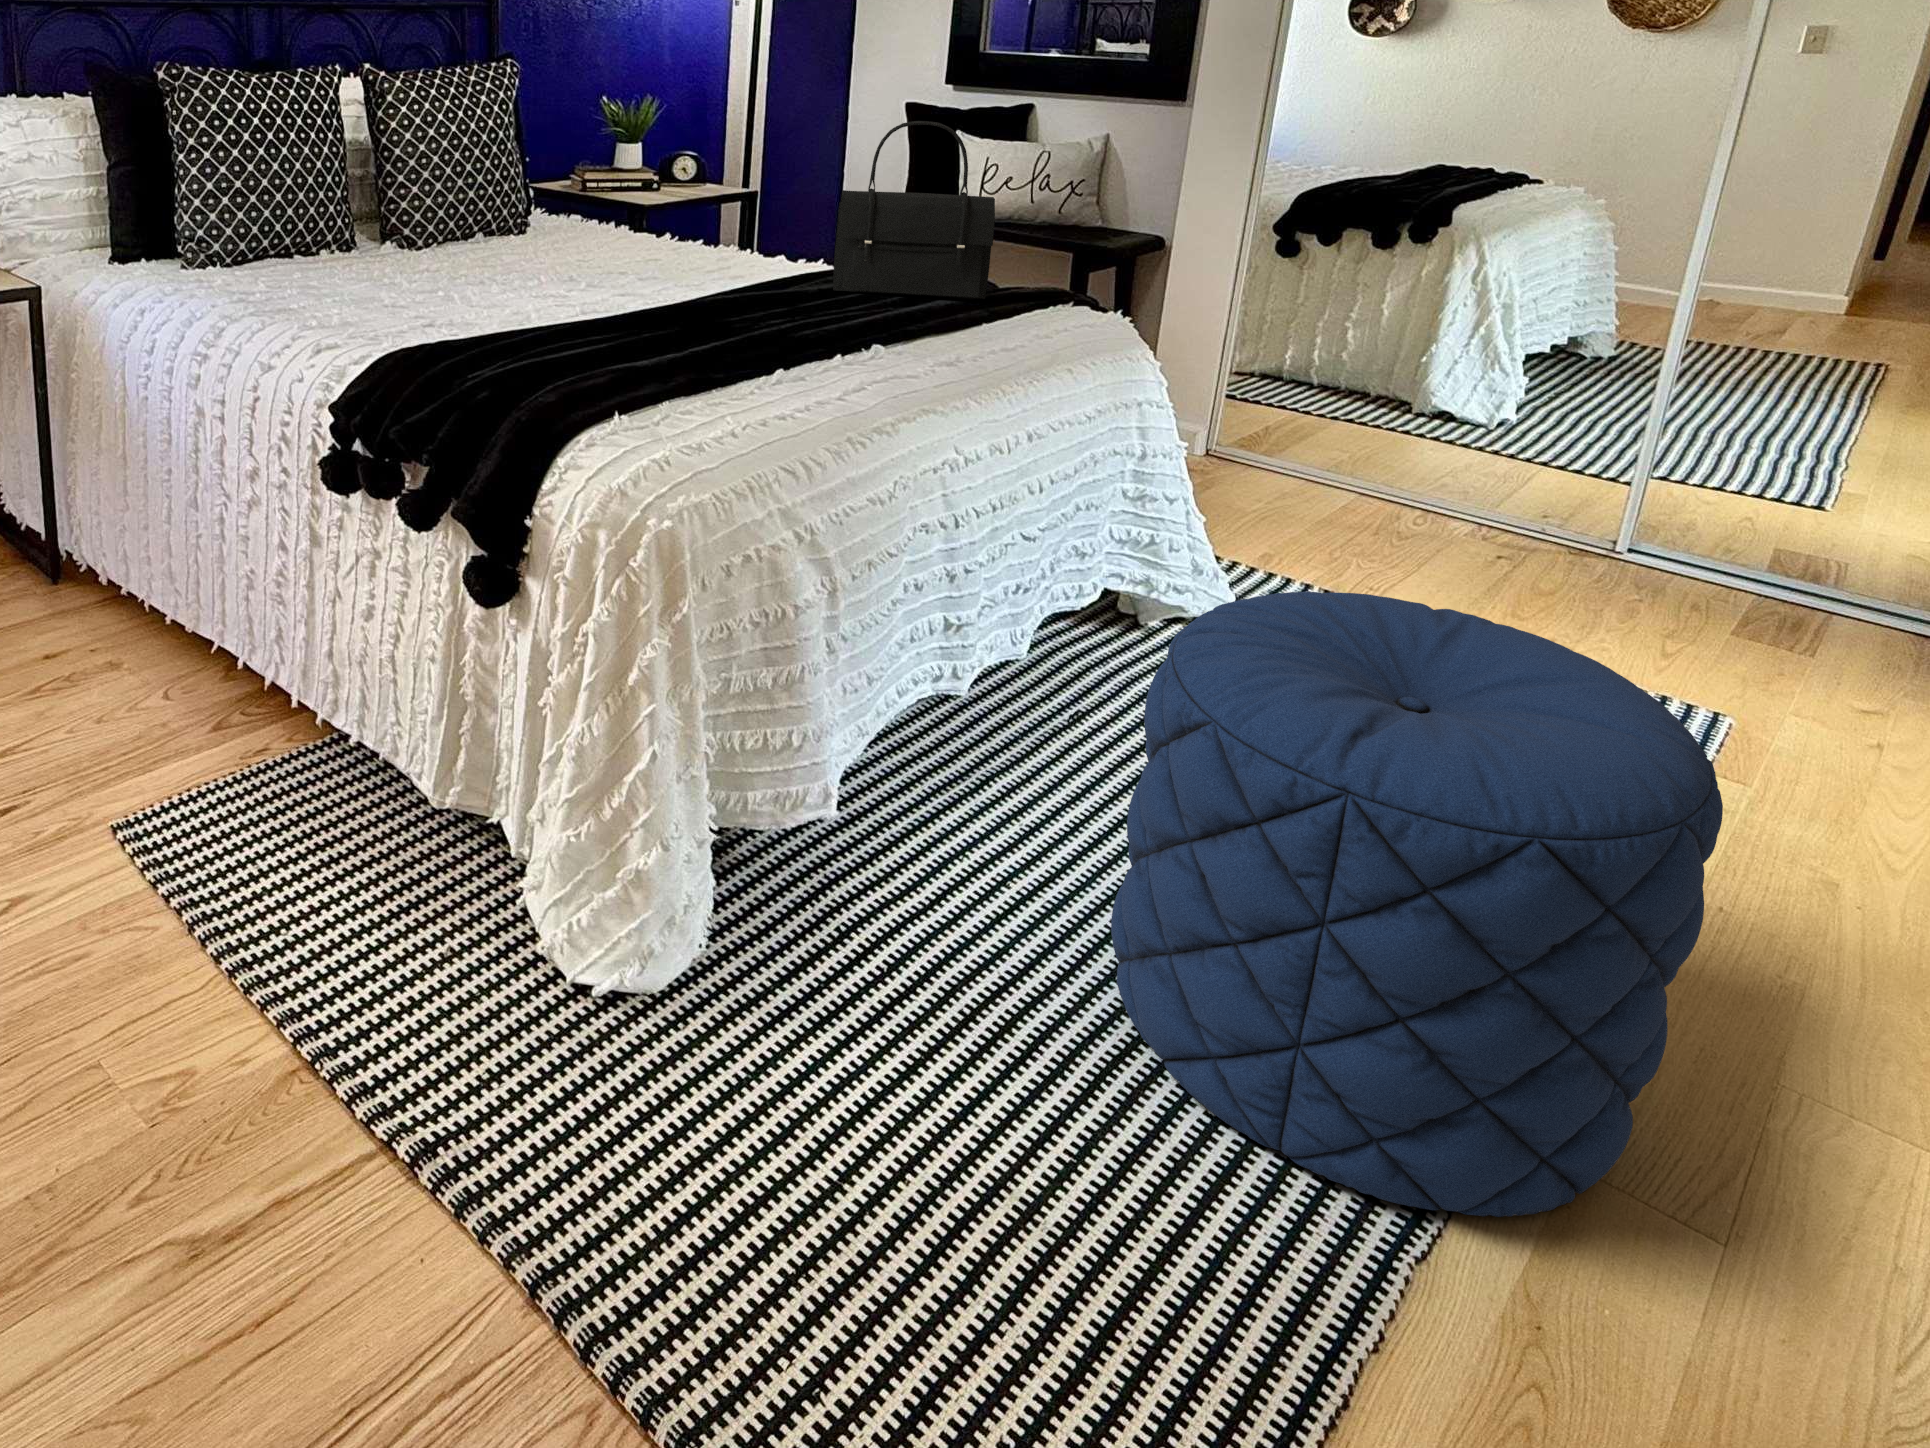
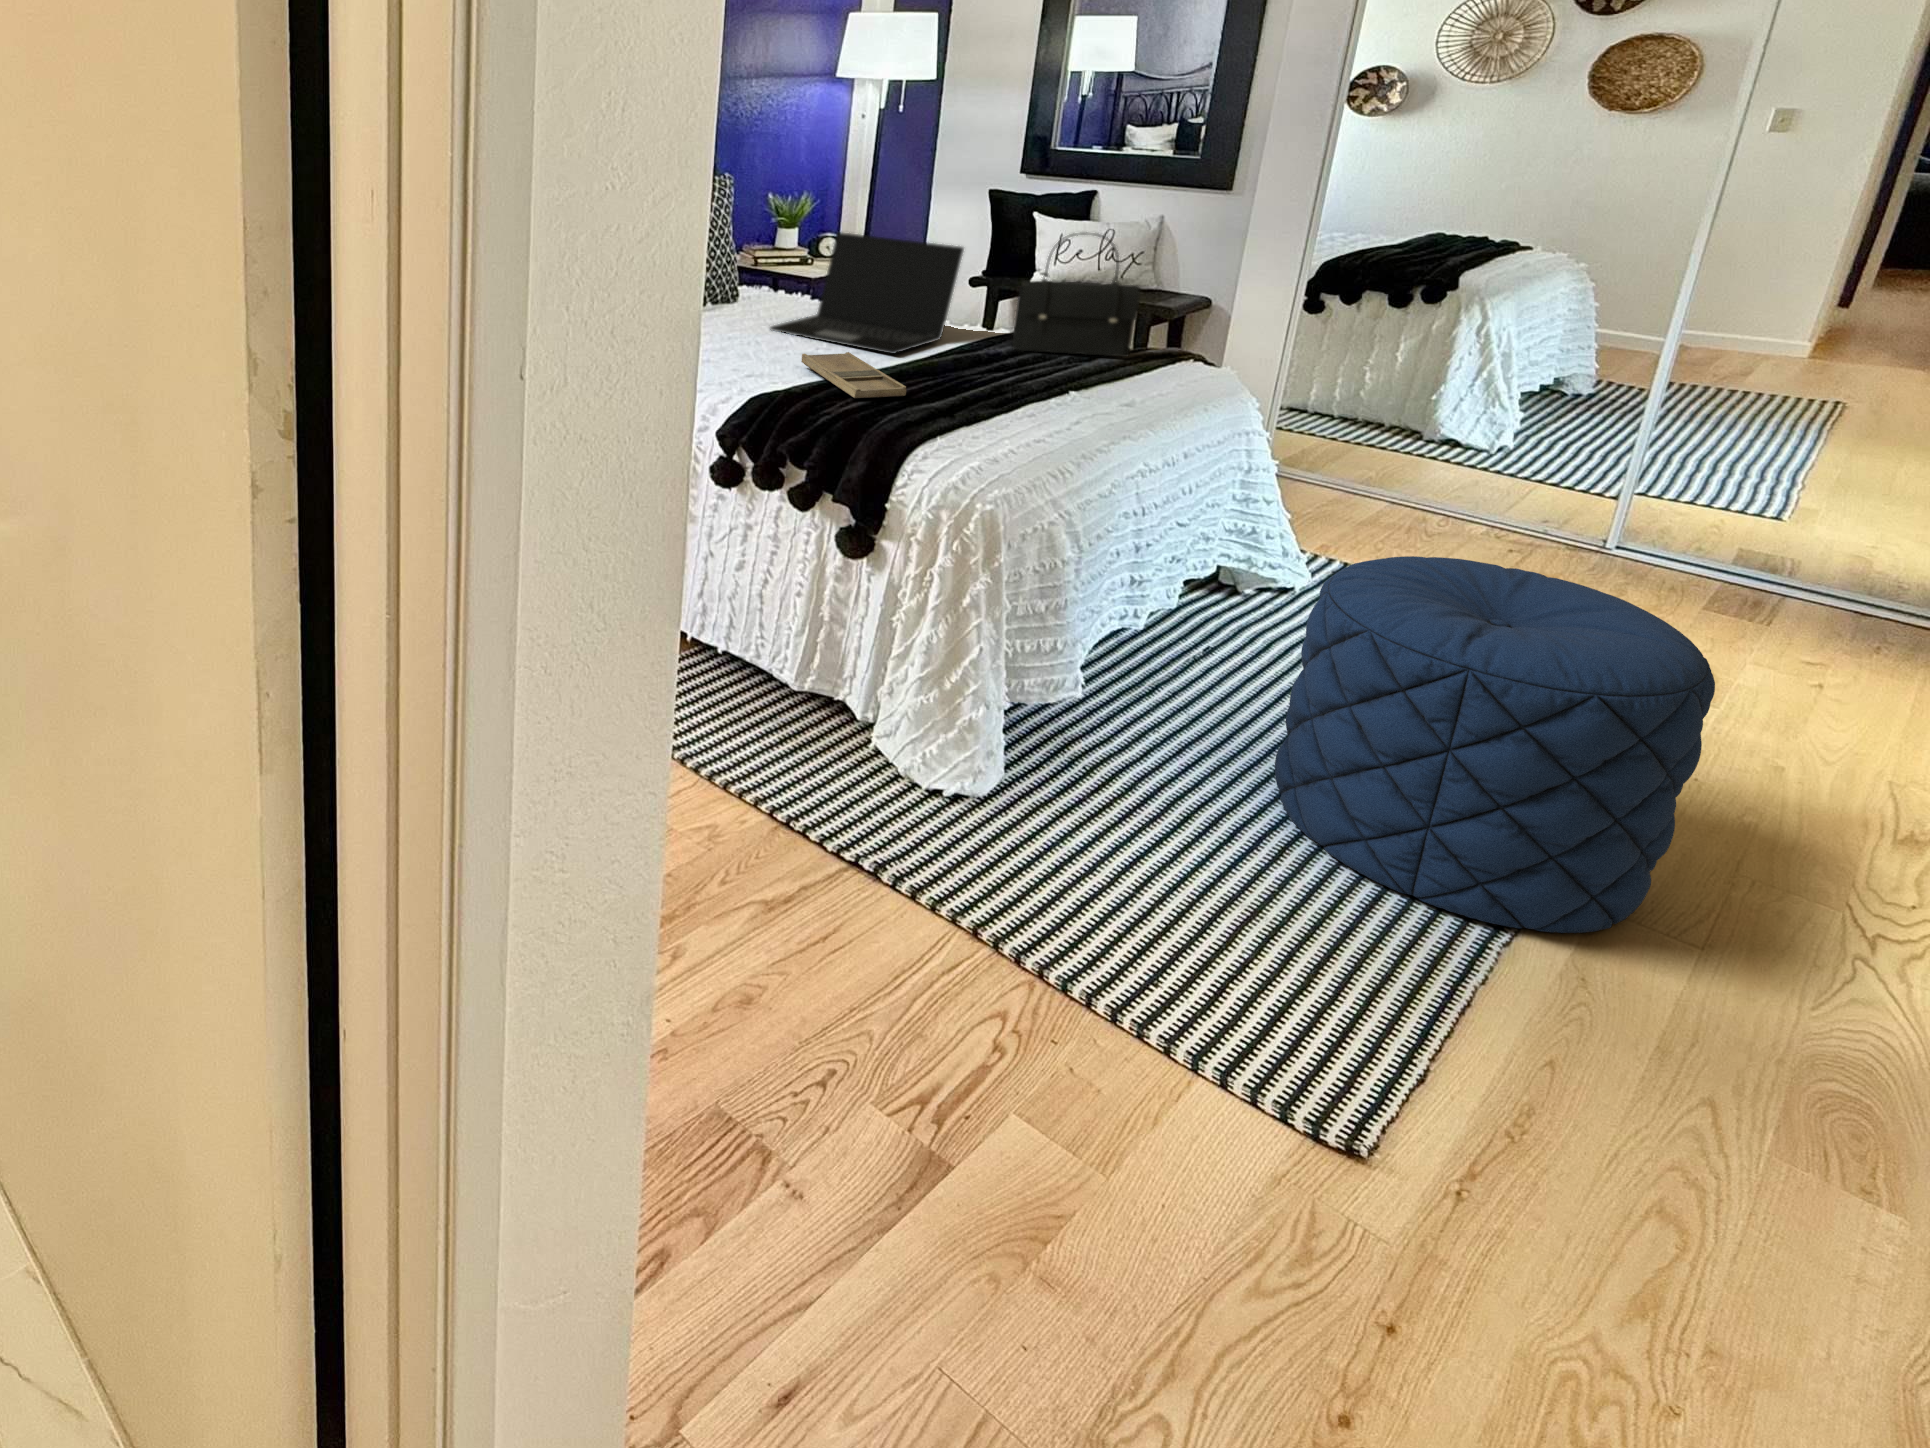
laptop: none [511,128,769,295] -> present [770,232,964,354]
tray: none [507,291,623,356] -> present [801,352,906,398]

